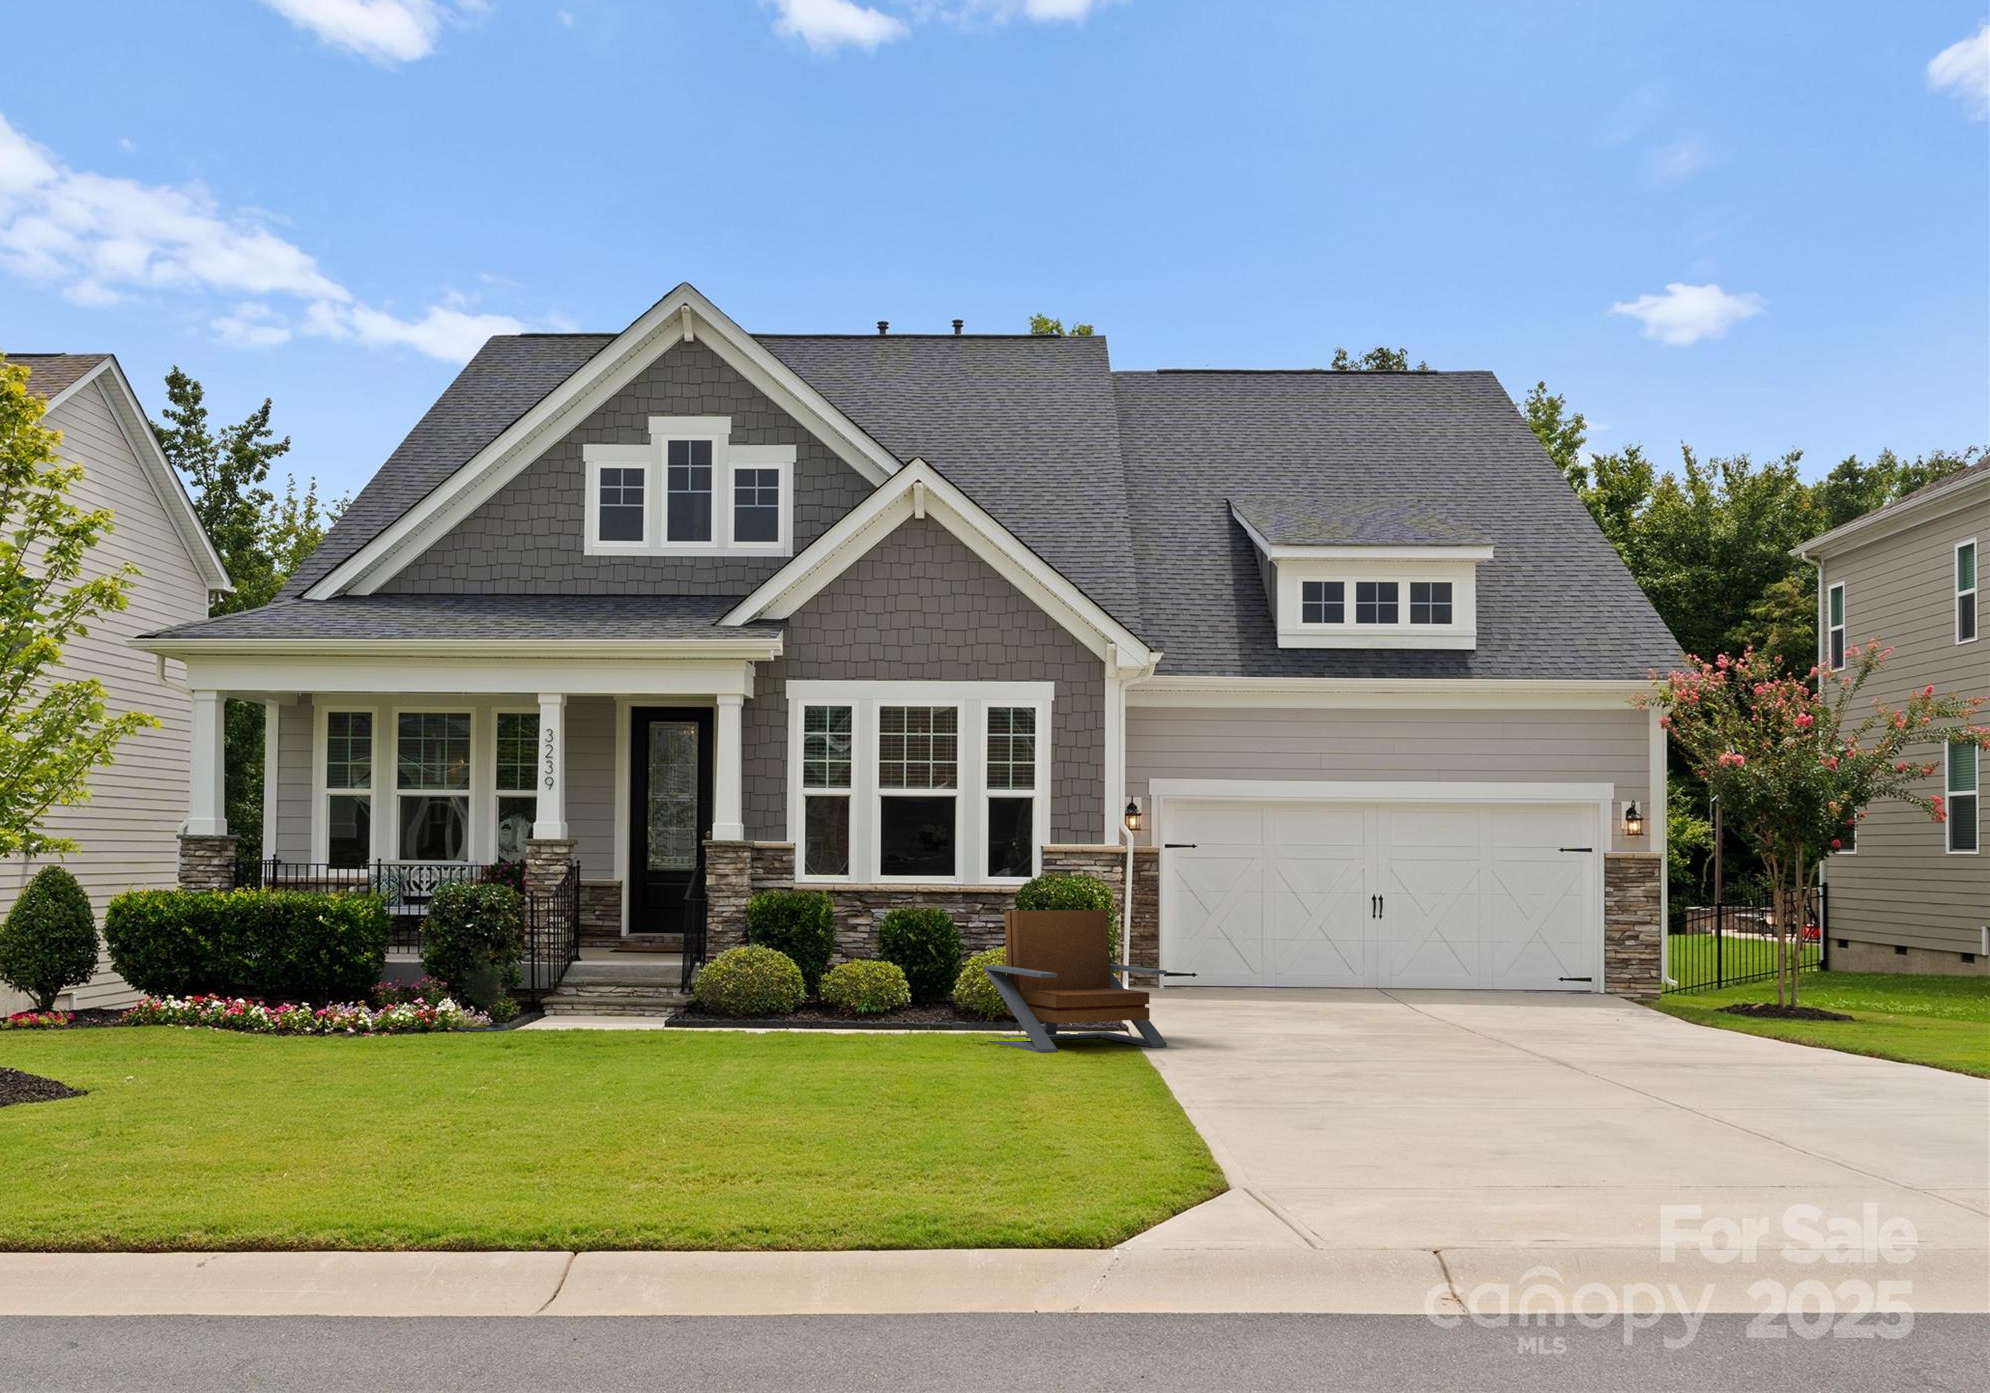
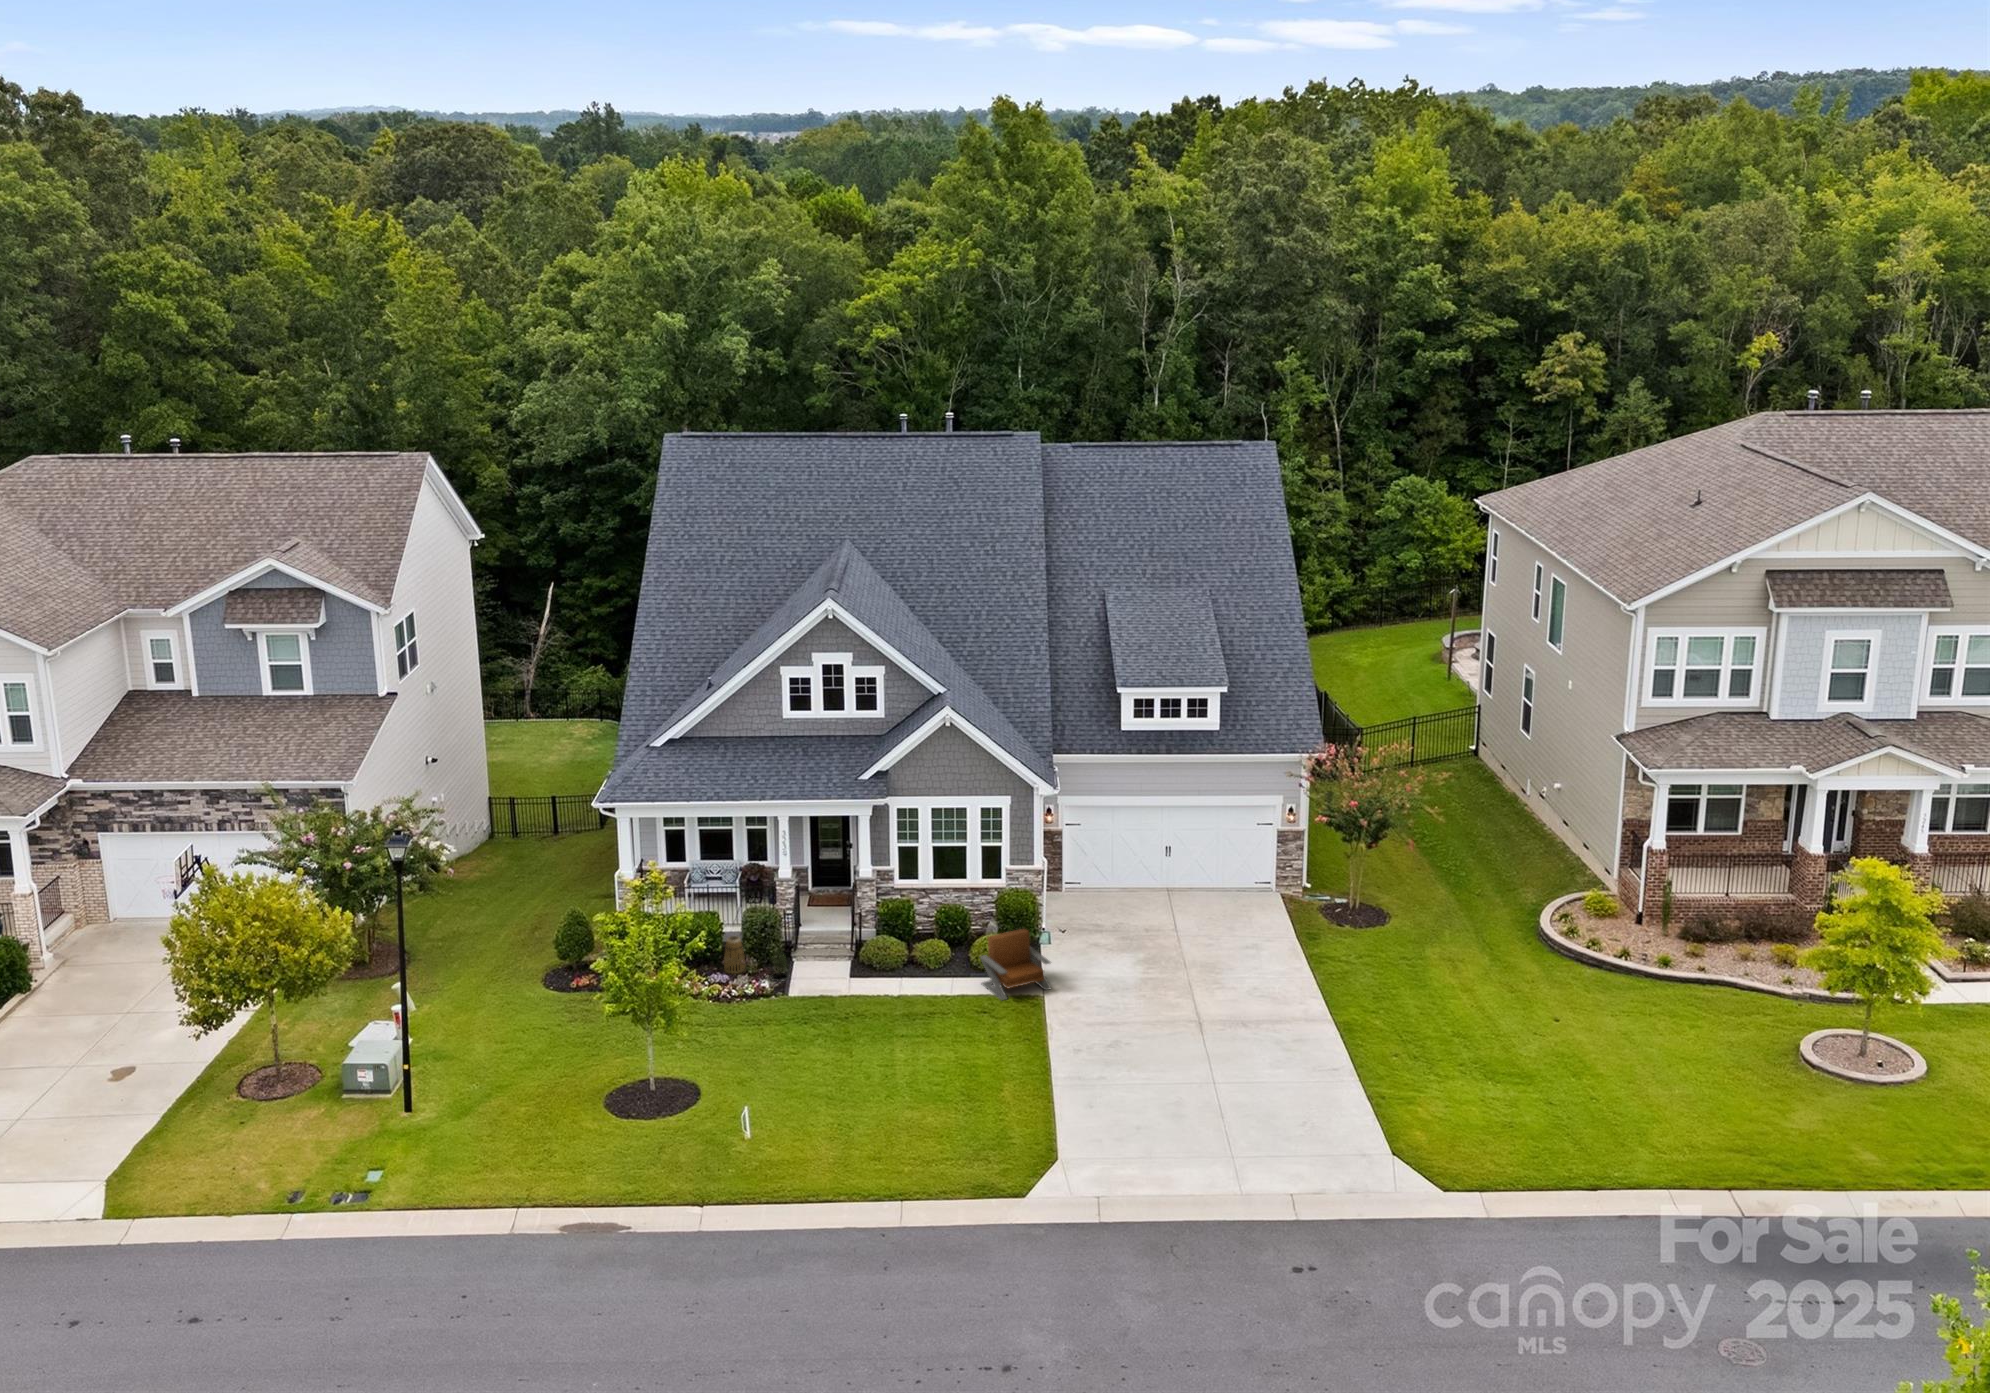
basket: none [353,936,409,1025] -> present [724,936,745,974]

